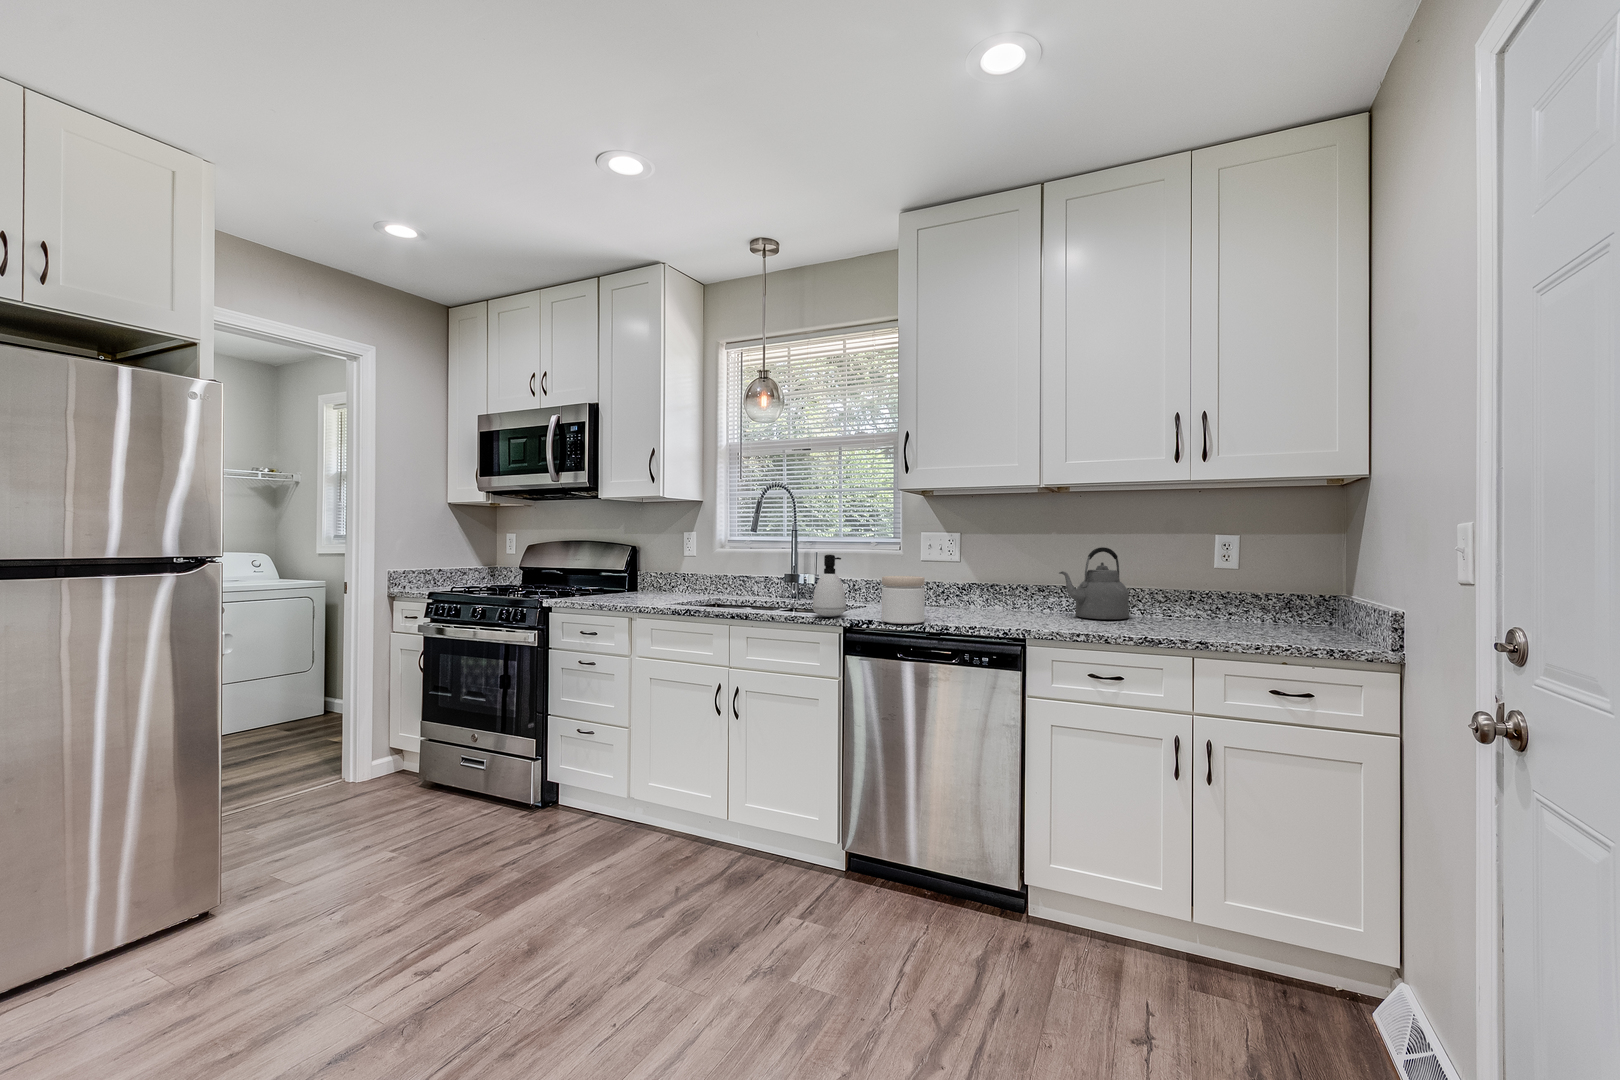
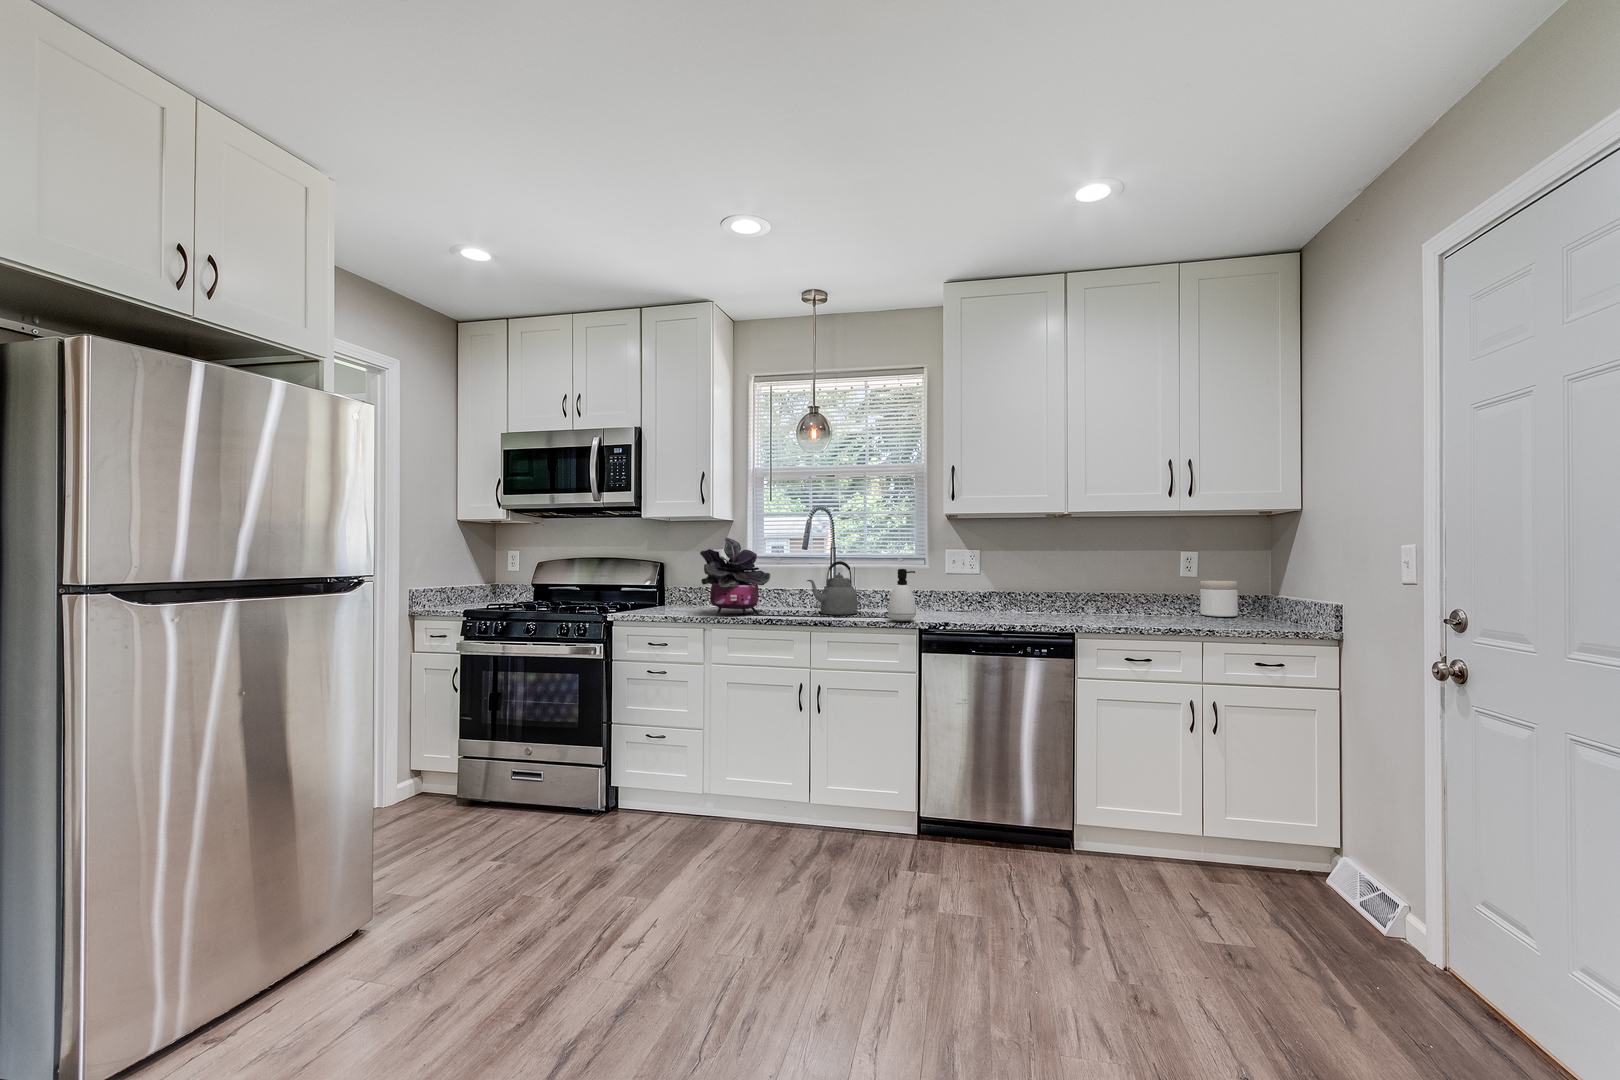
potted plant: none [629,519,708,604] -> present [700,538,770,614]
kettle: present [1059,547,1129,619] -> present [807,561,857,615]
jar: present [882,576,925,624] -> present [1200,581,1238,617]

